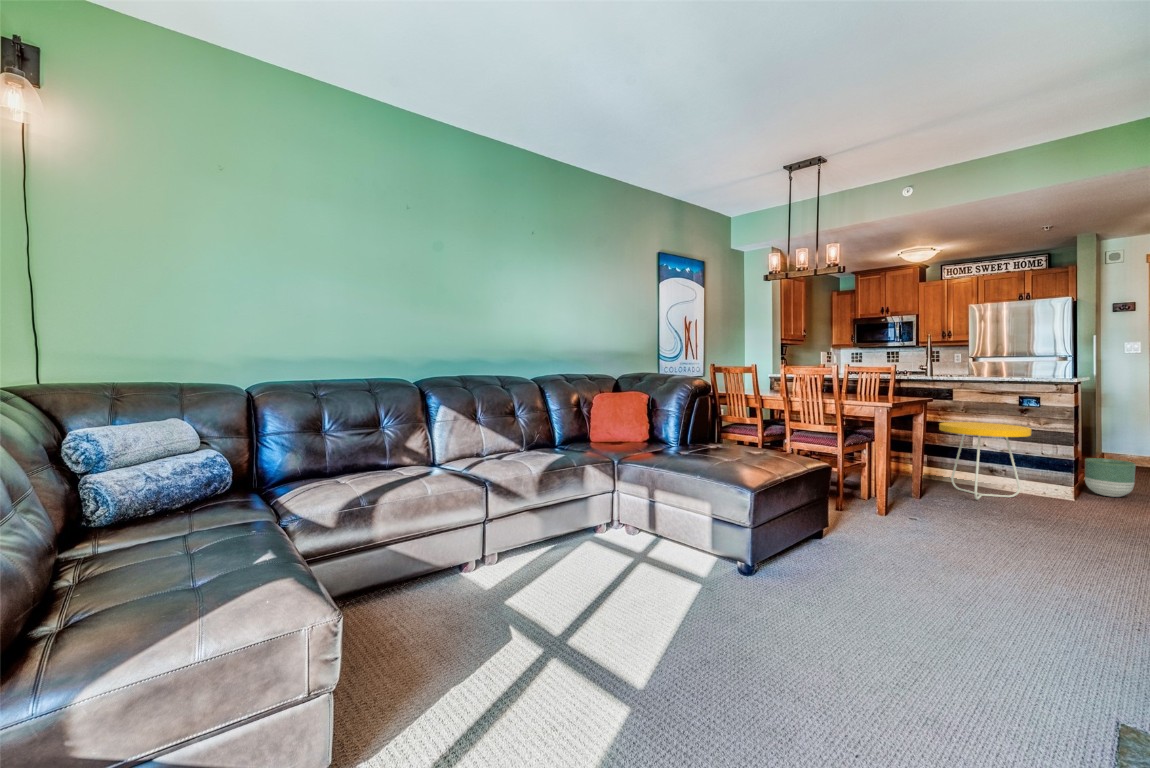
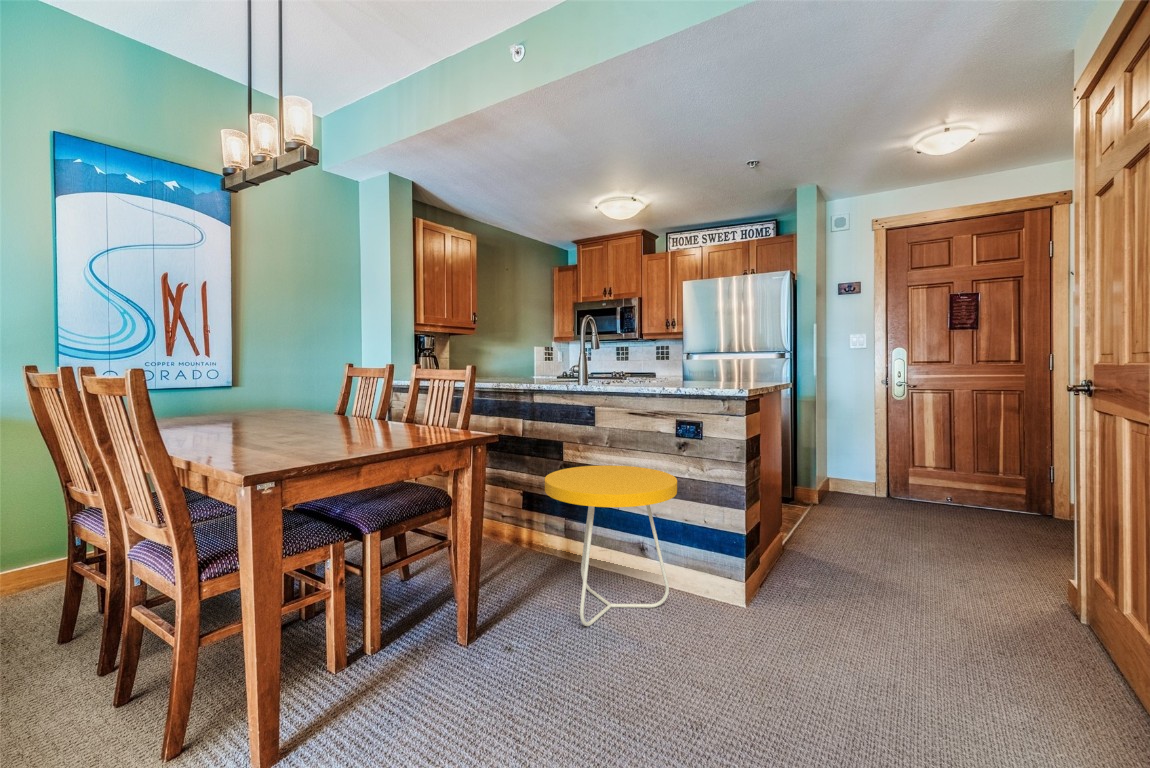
planter: present [1085,458,1136,497] -> none [776,515,837,583]

